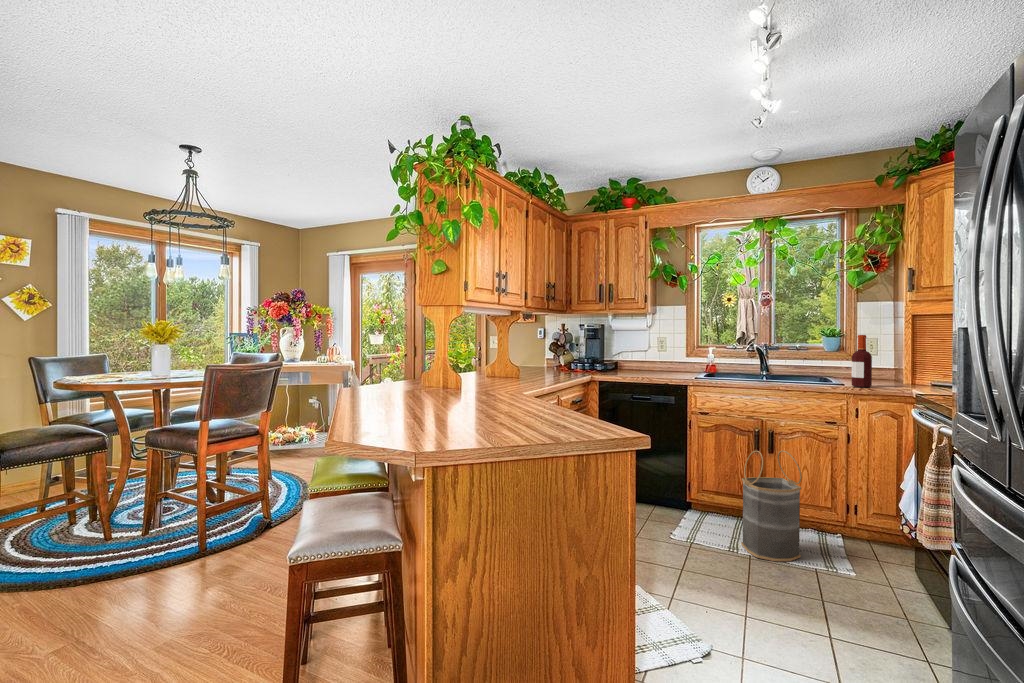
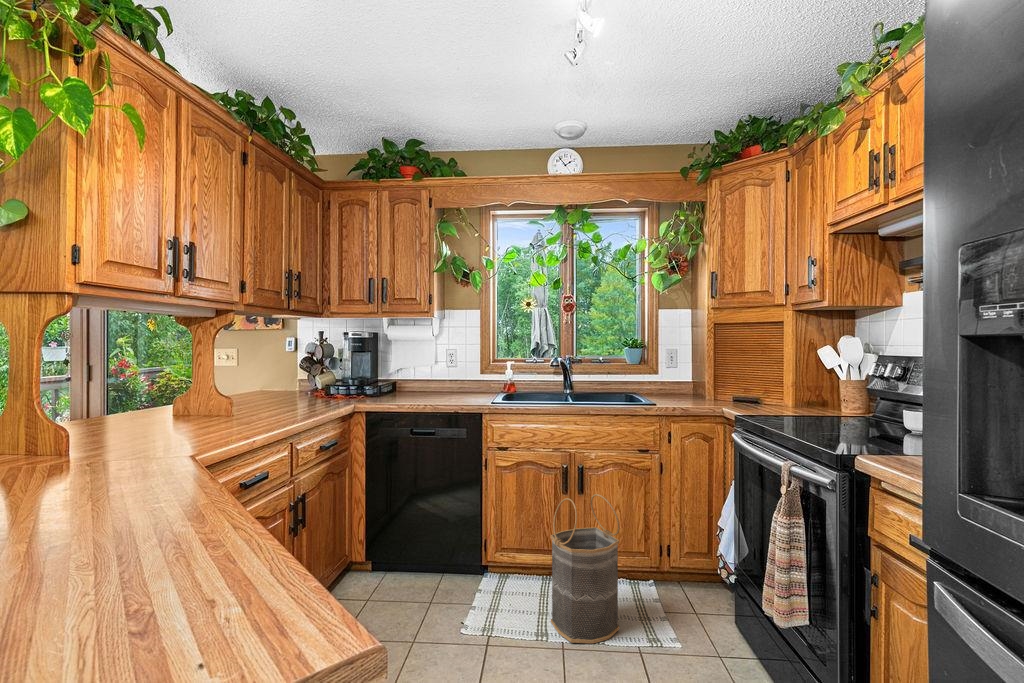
bottle: present [852,335,872,387] -> none [663,346,682,407]

